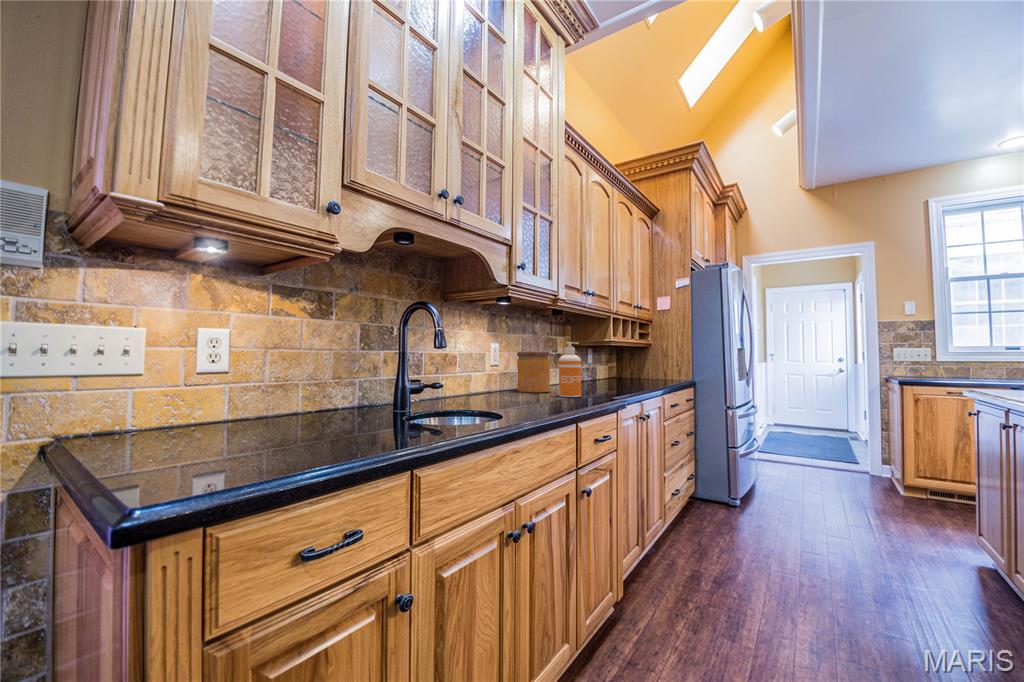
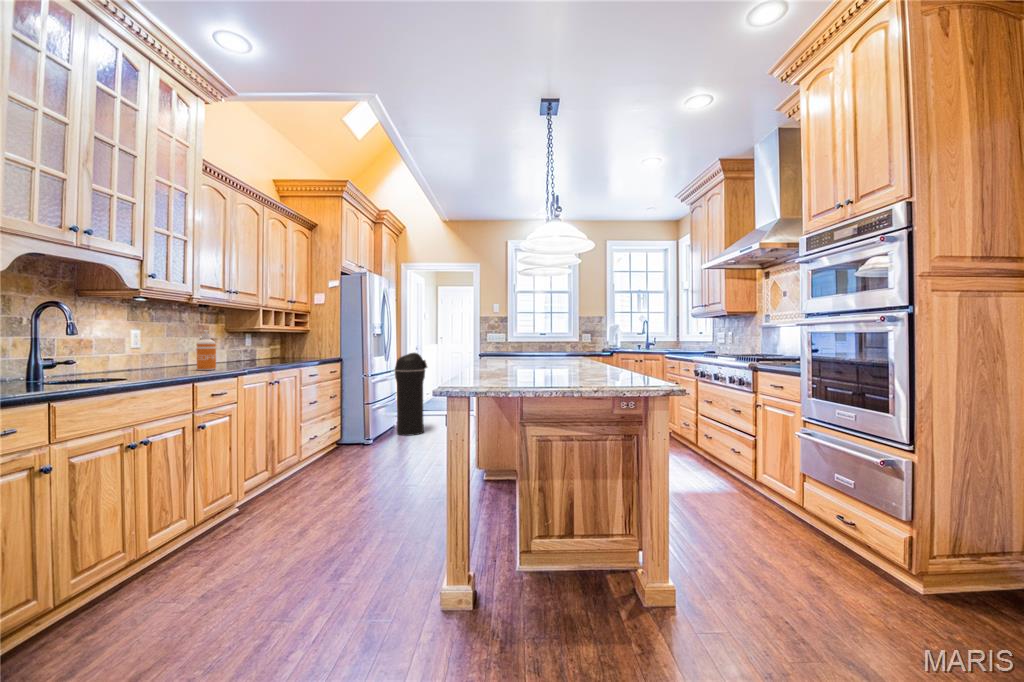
jar: present [517,352,550,392] -> none [161,337,193,369]
trash can: none [757,375,813,498] -> present [395,353,428,436]

